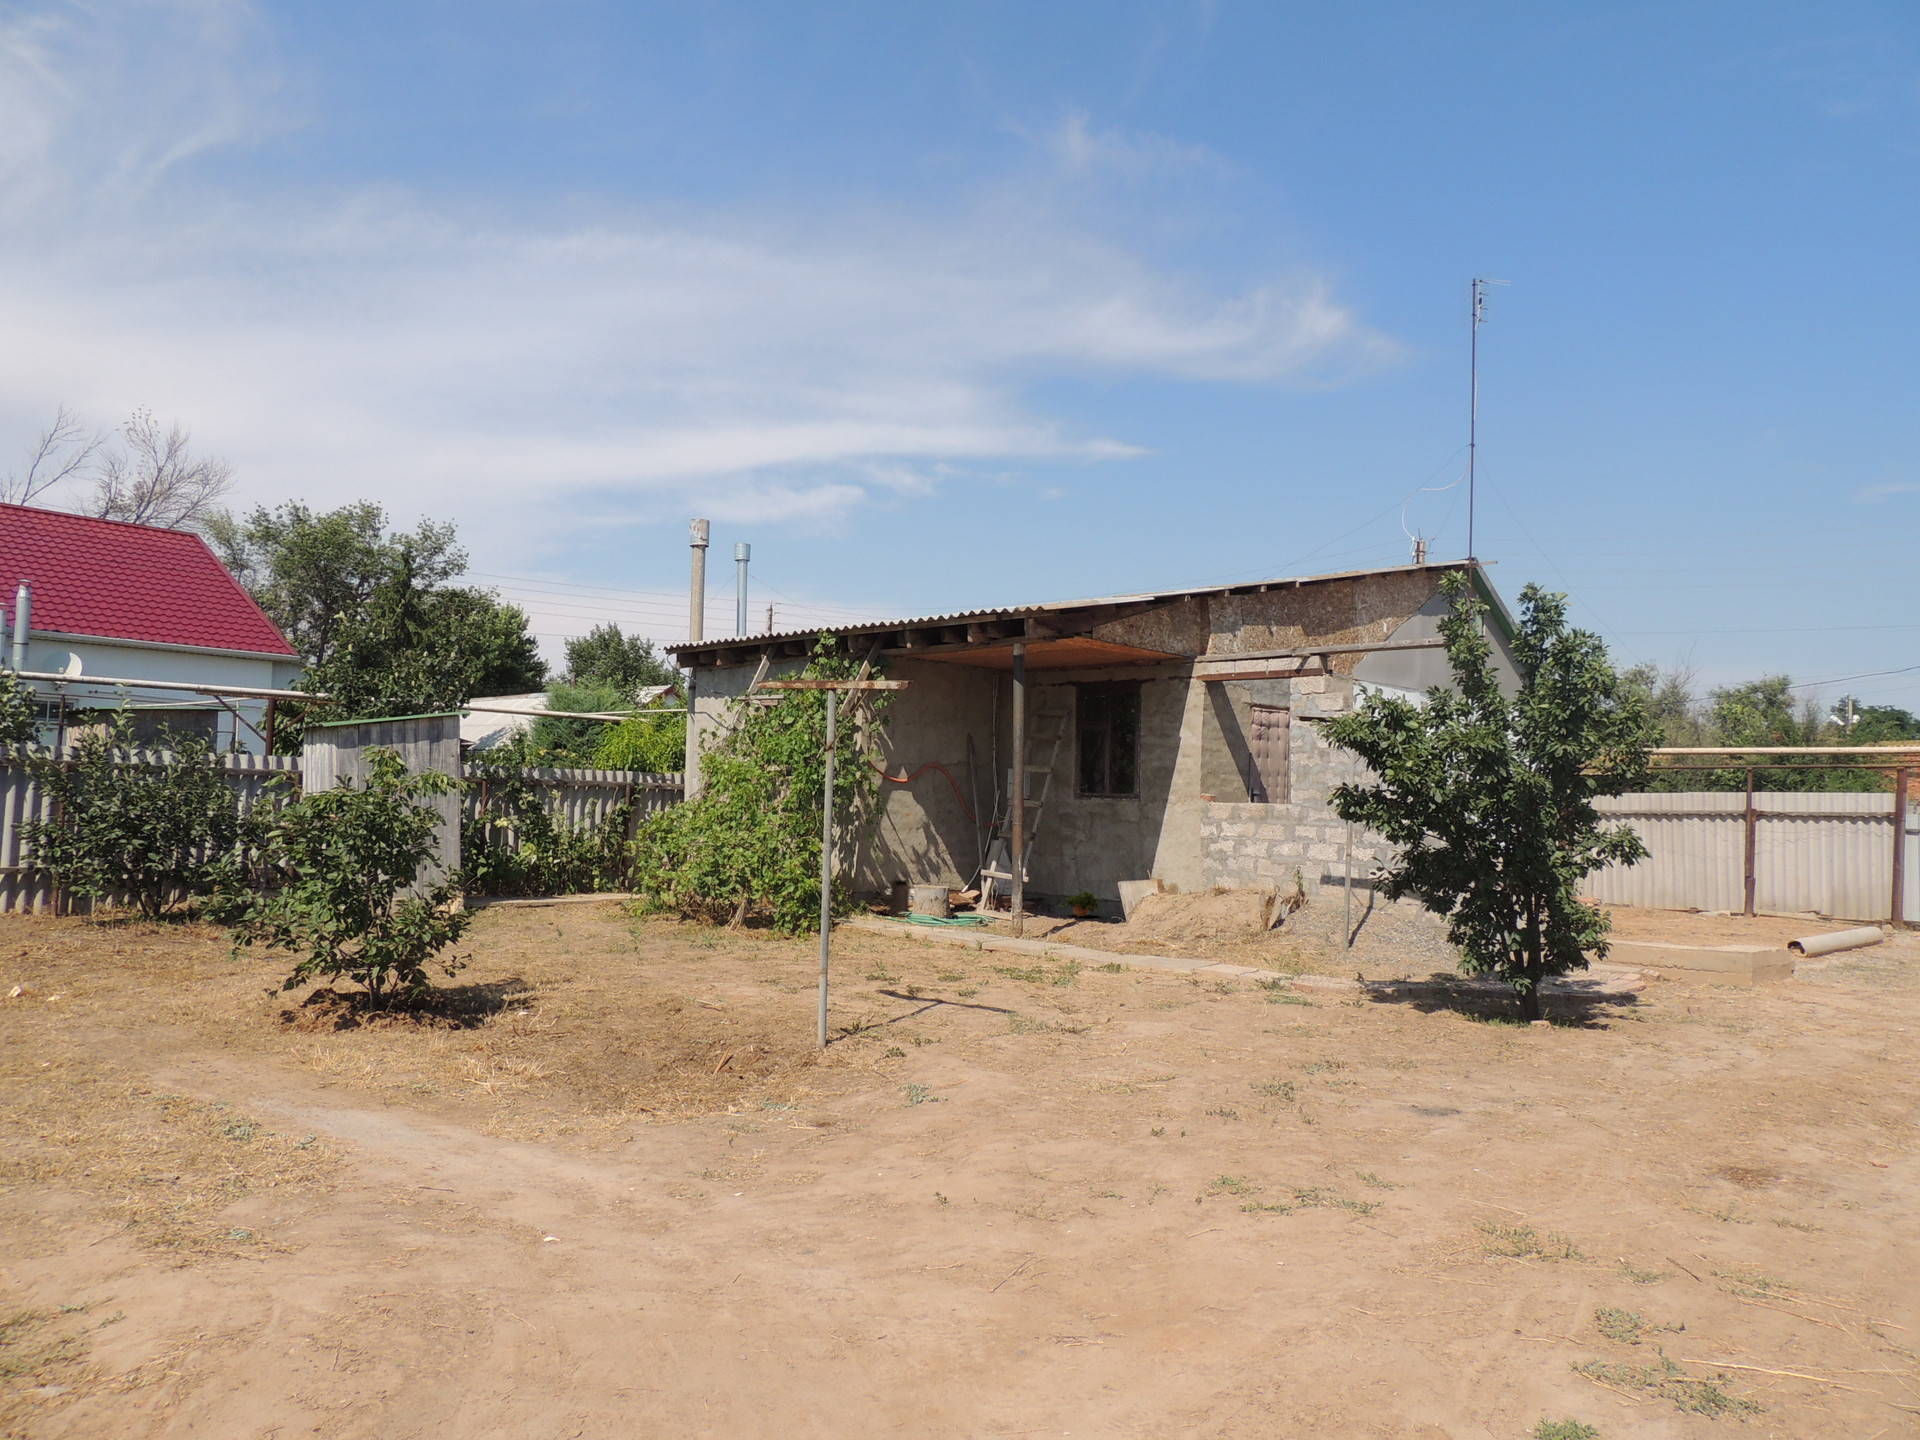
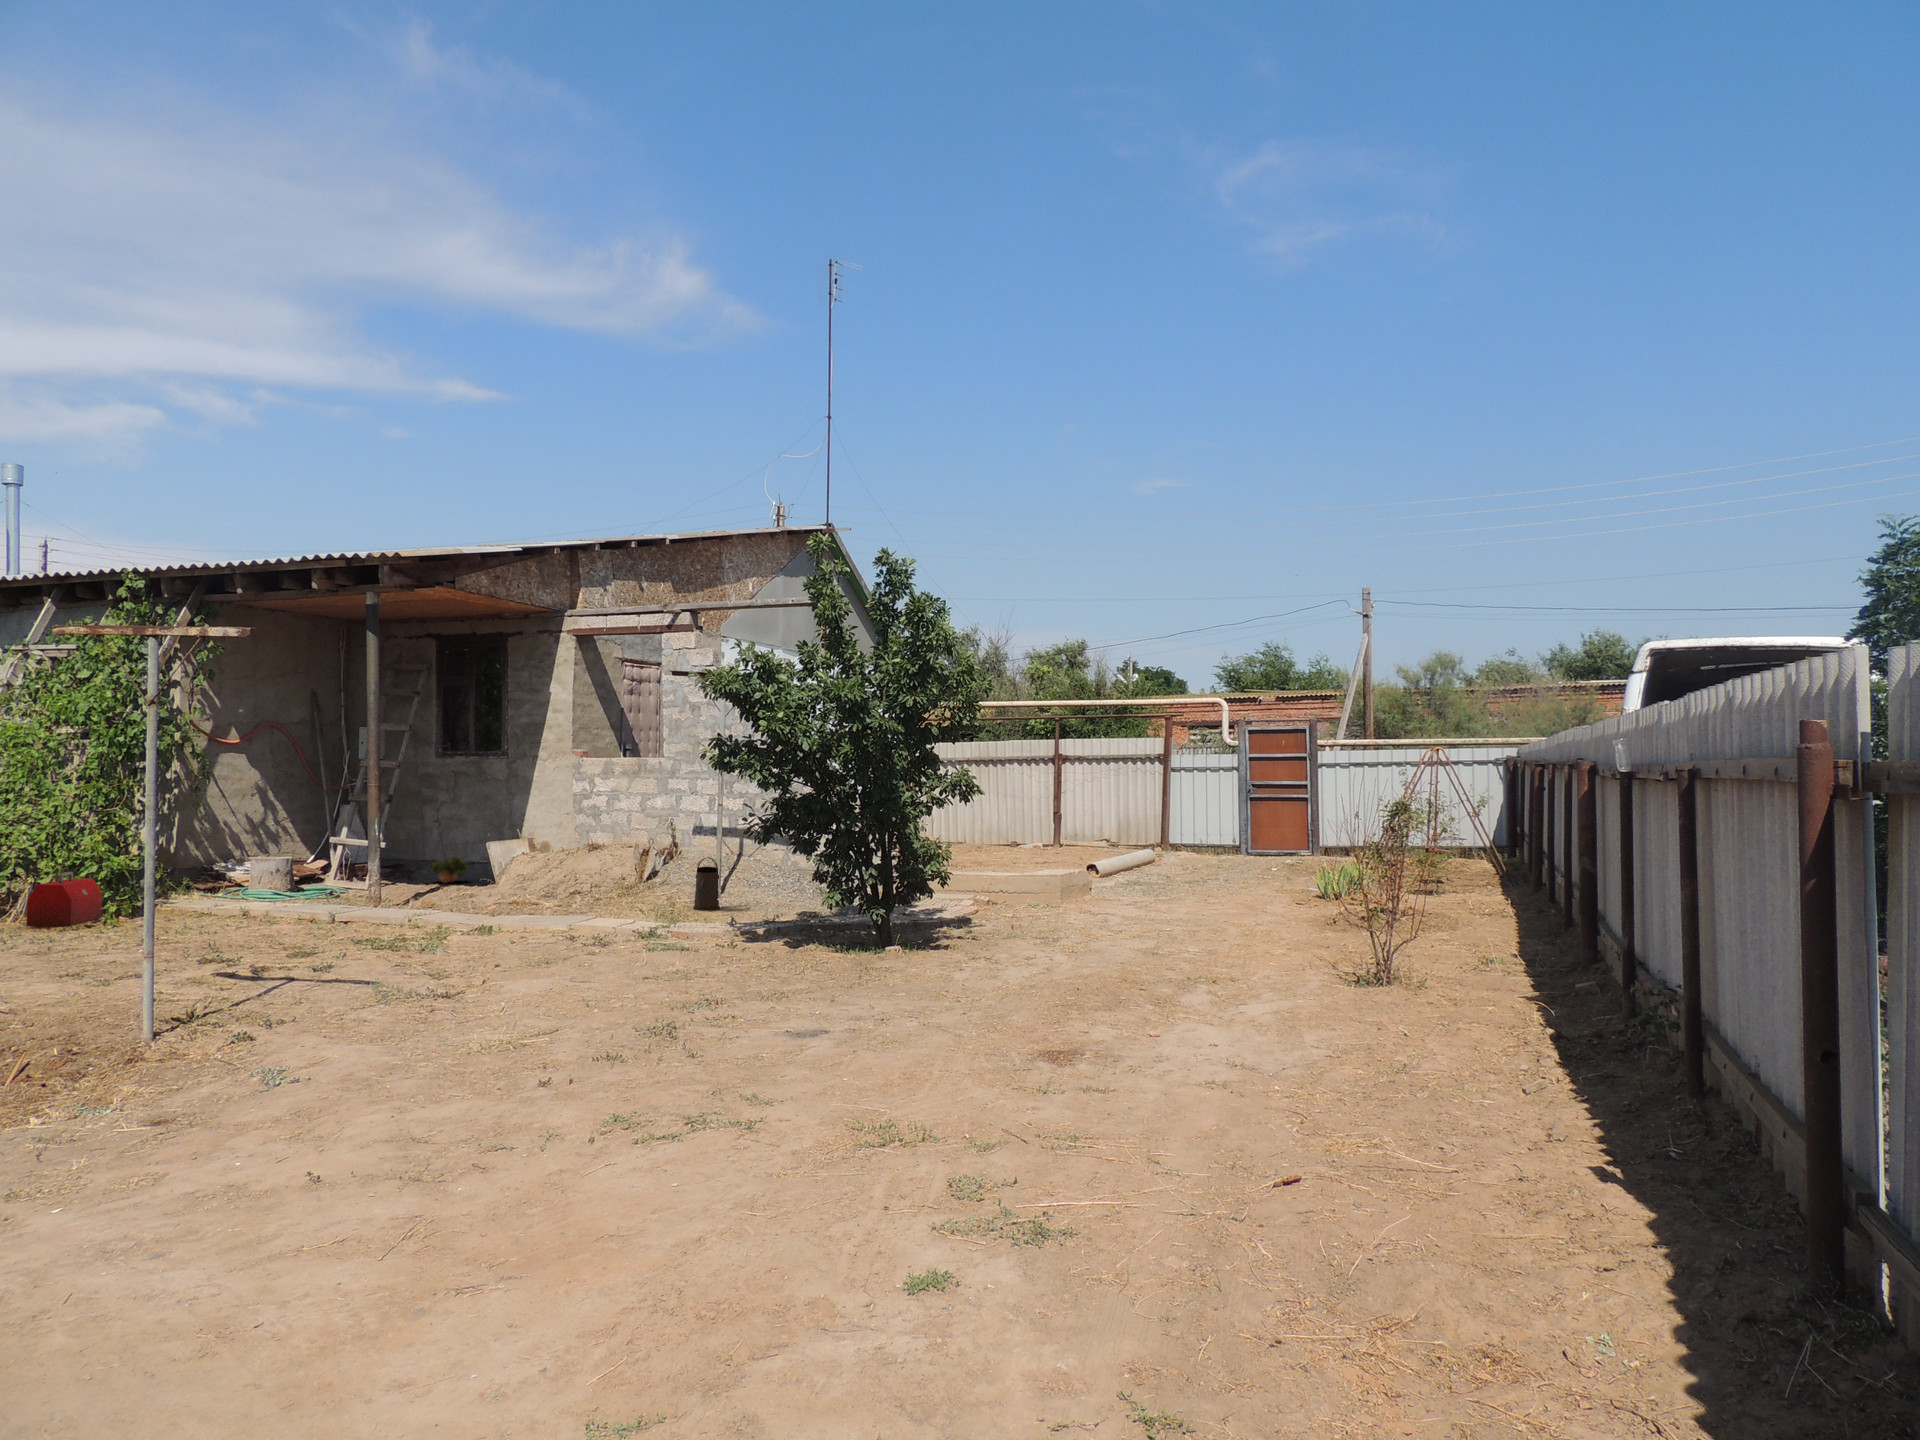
watering can: present [874,872,914,917] -> present [693,857,720,910]
toolbox: none [744,889,799,936] -> present [27,872,102,926]

